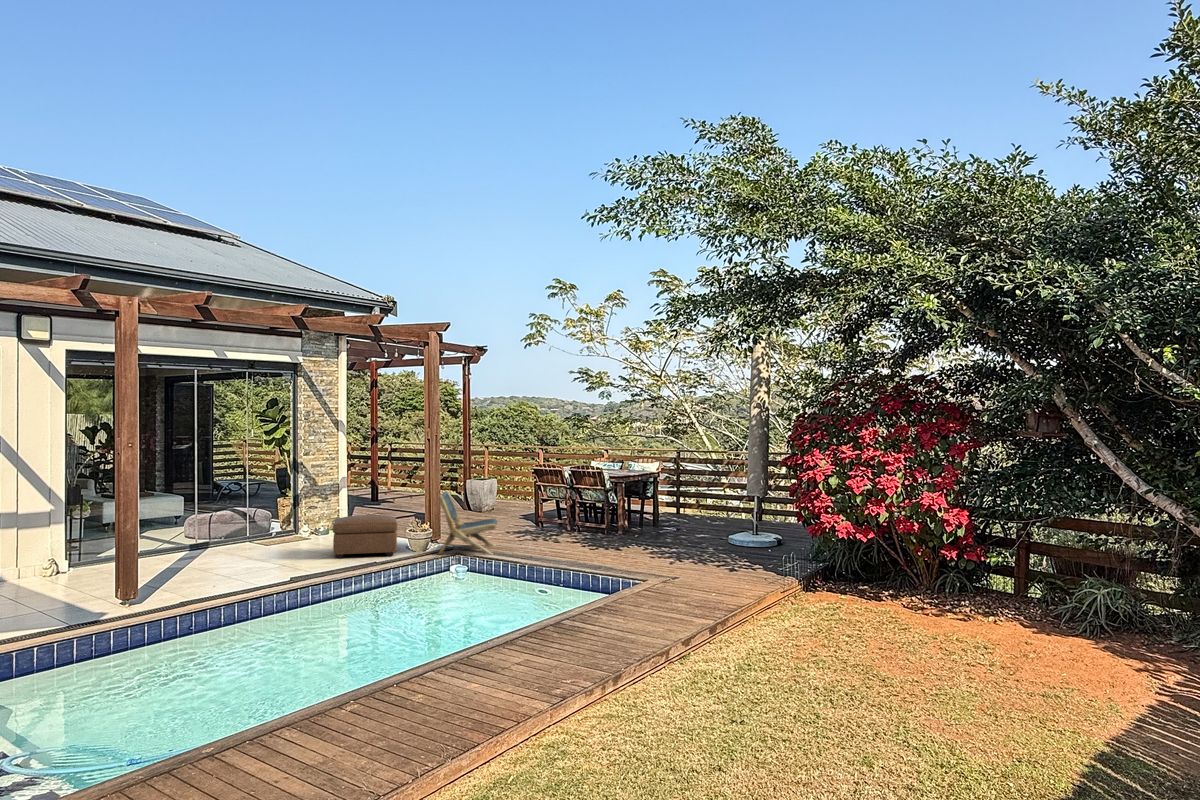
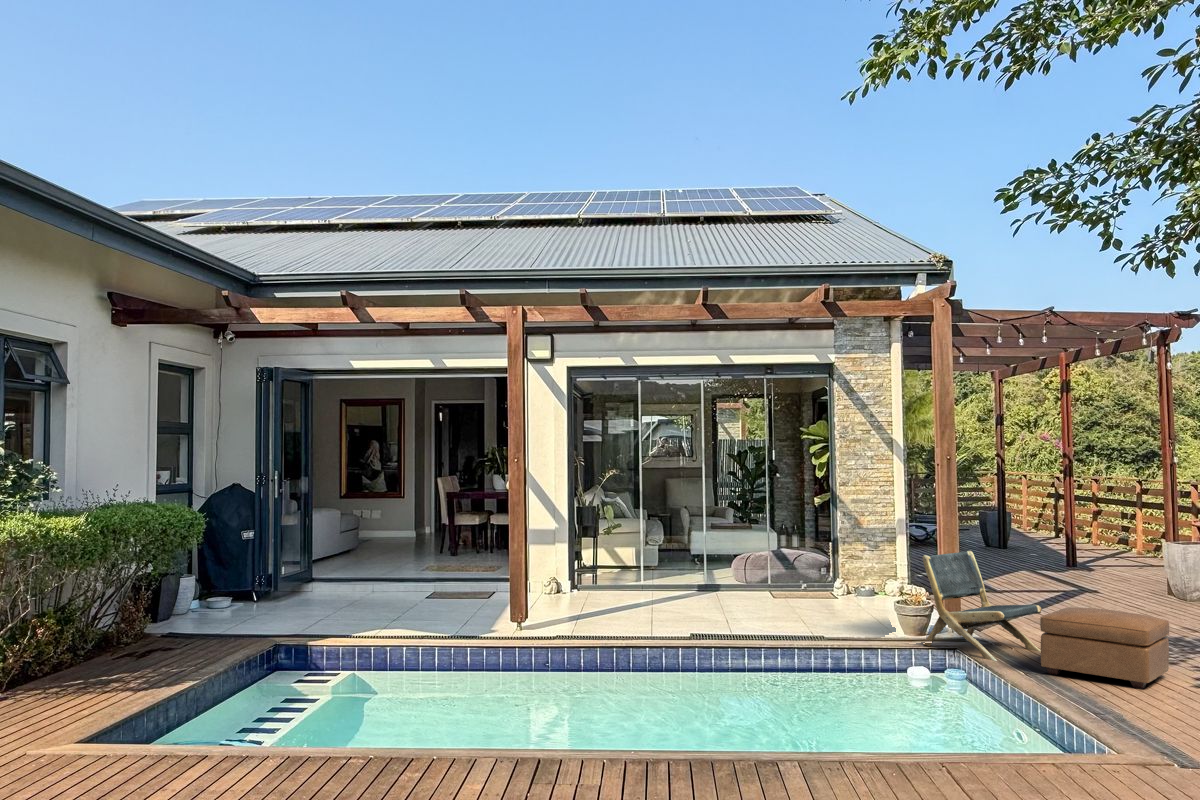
ottoman: present [333,515,397,558] -> present [1040,607,1169,689]

